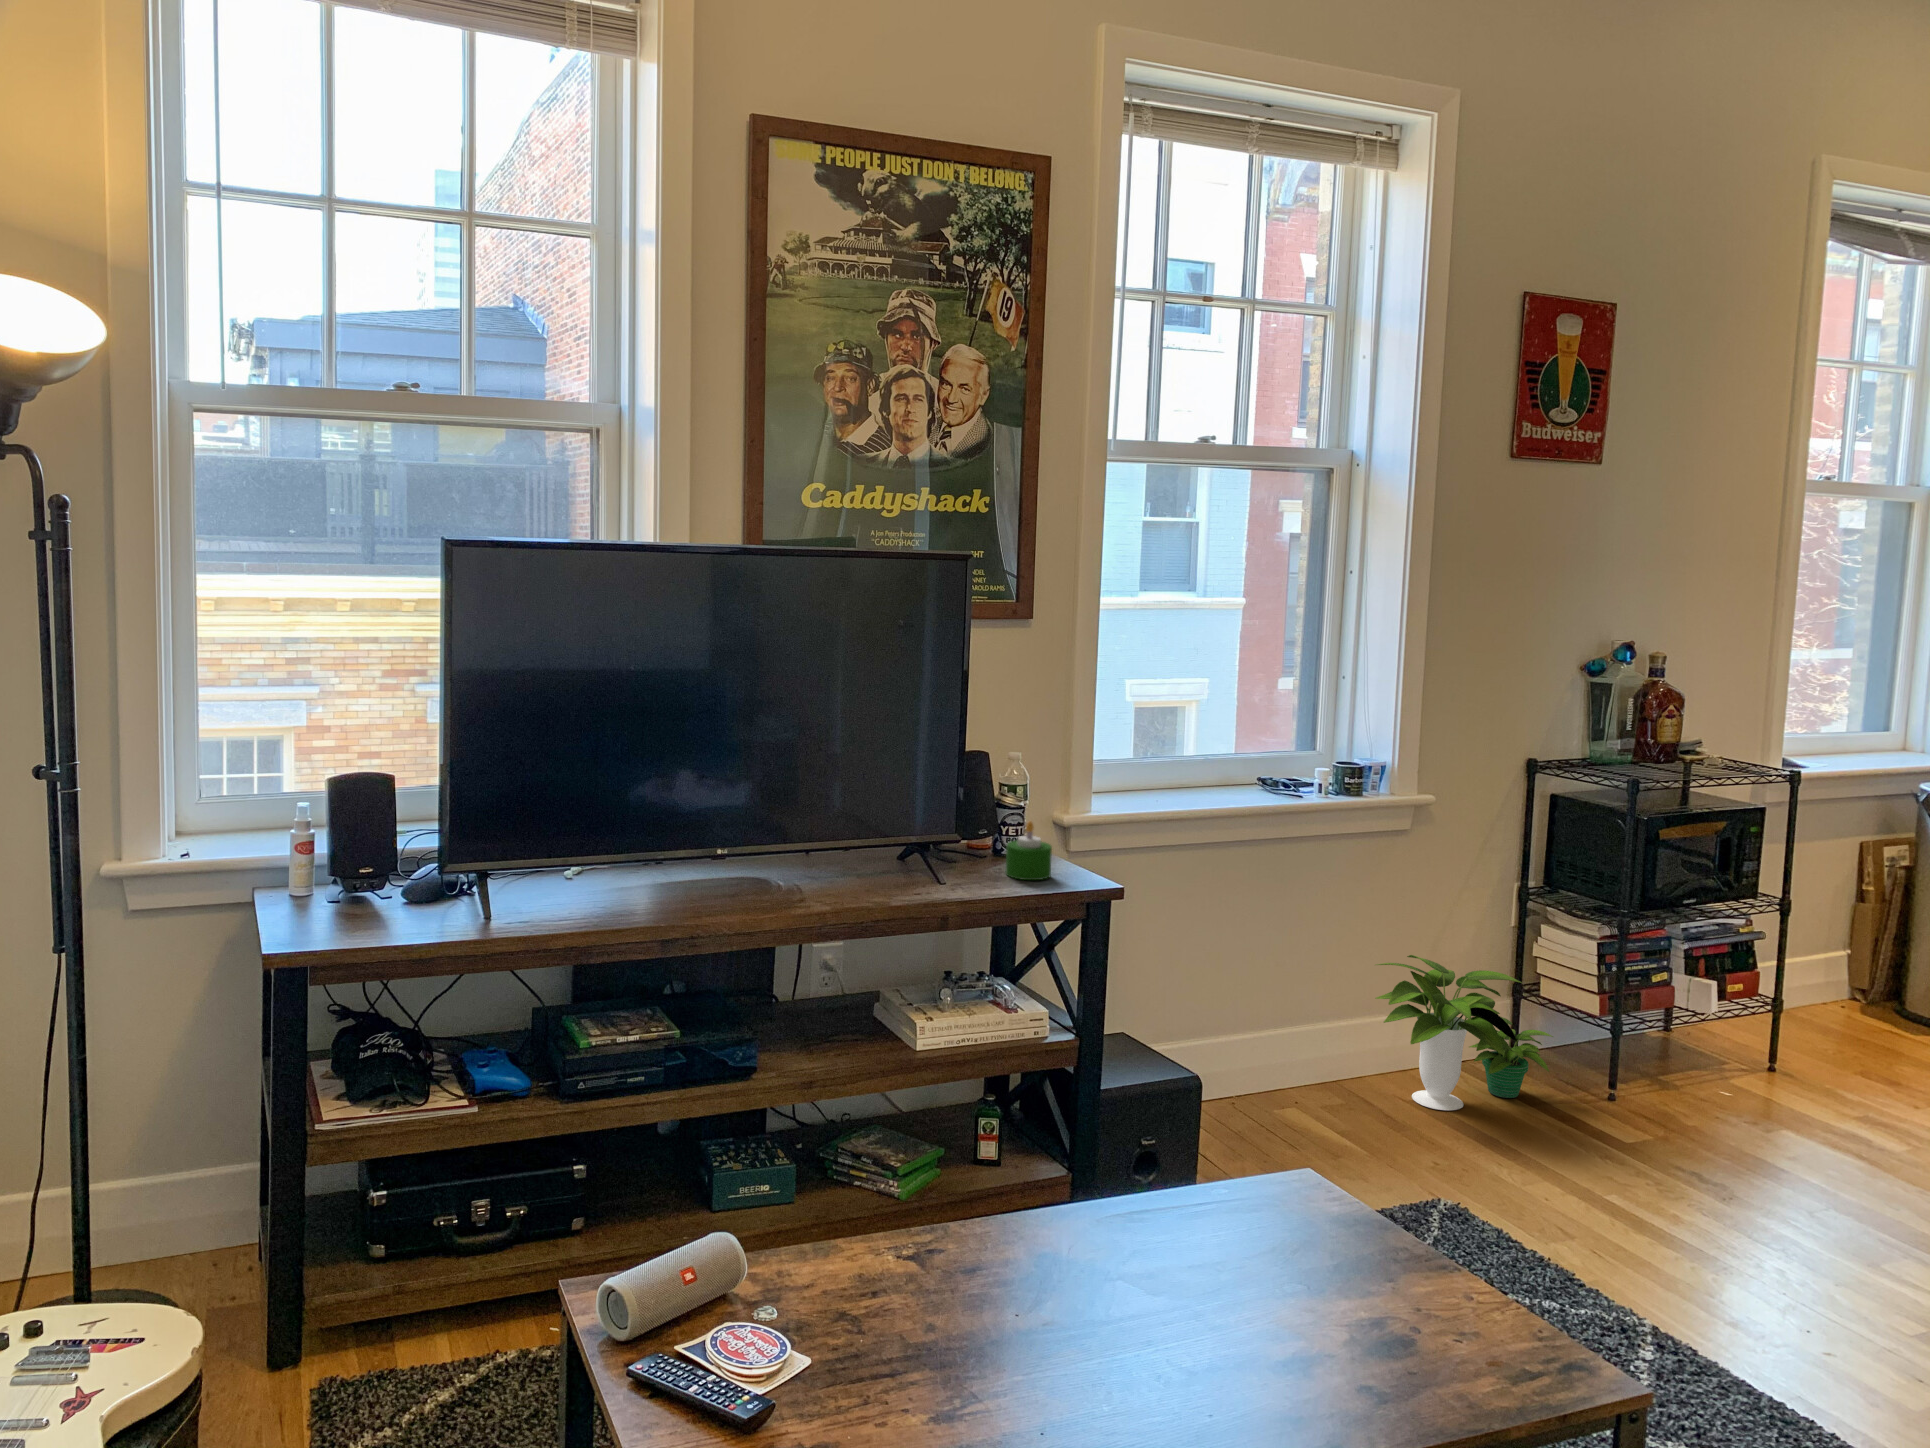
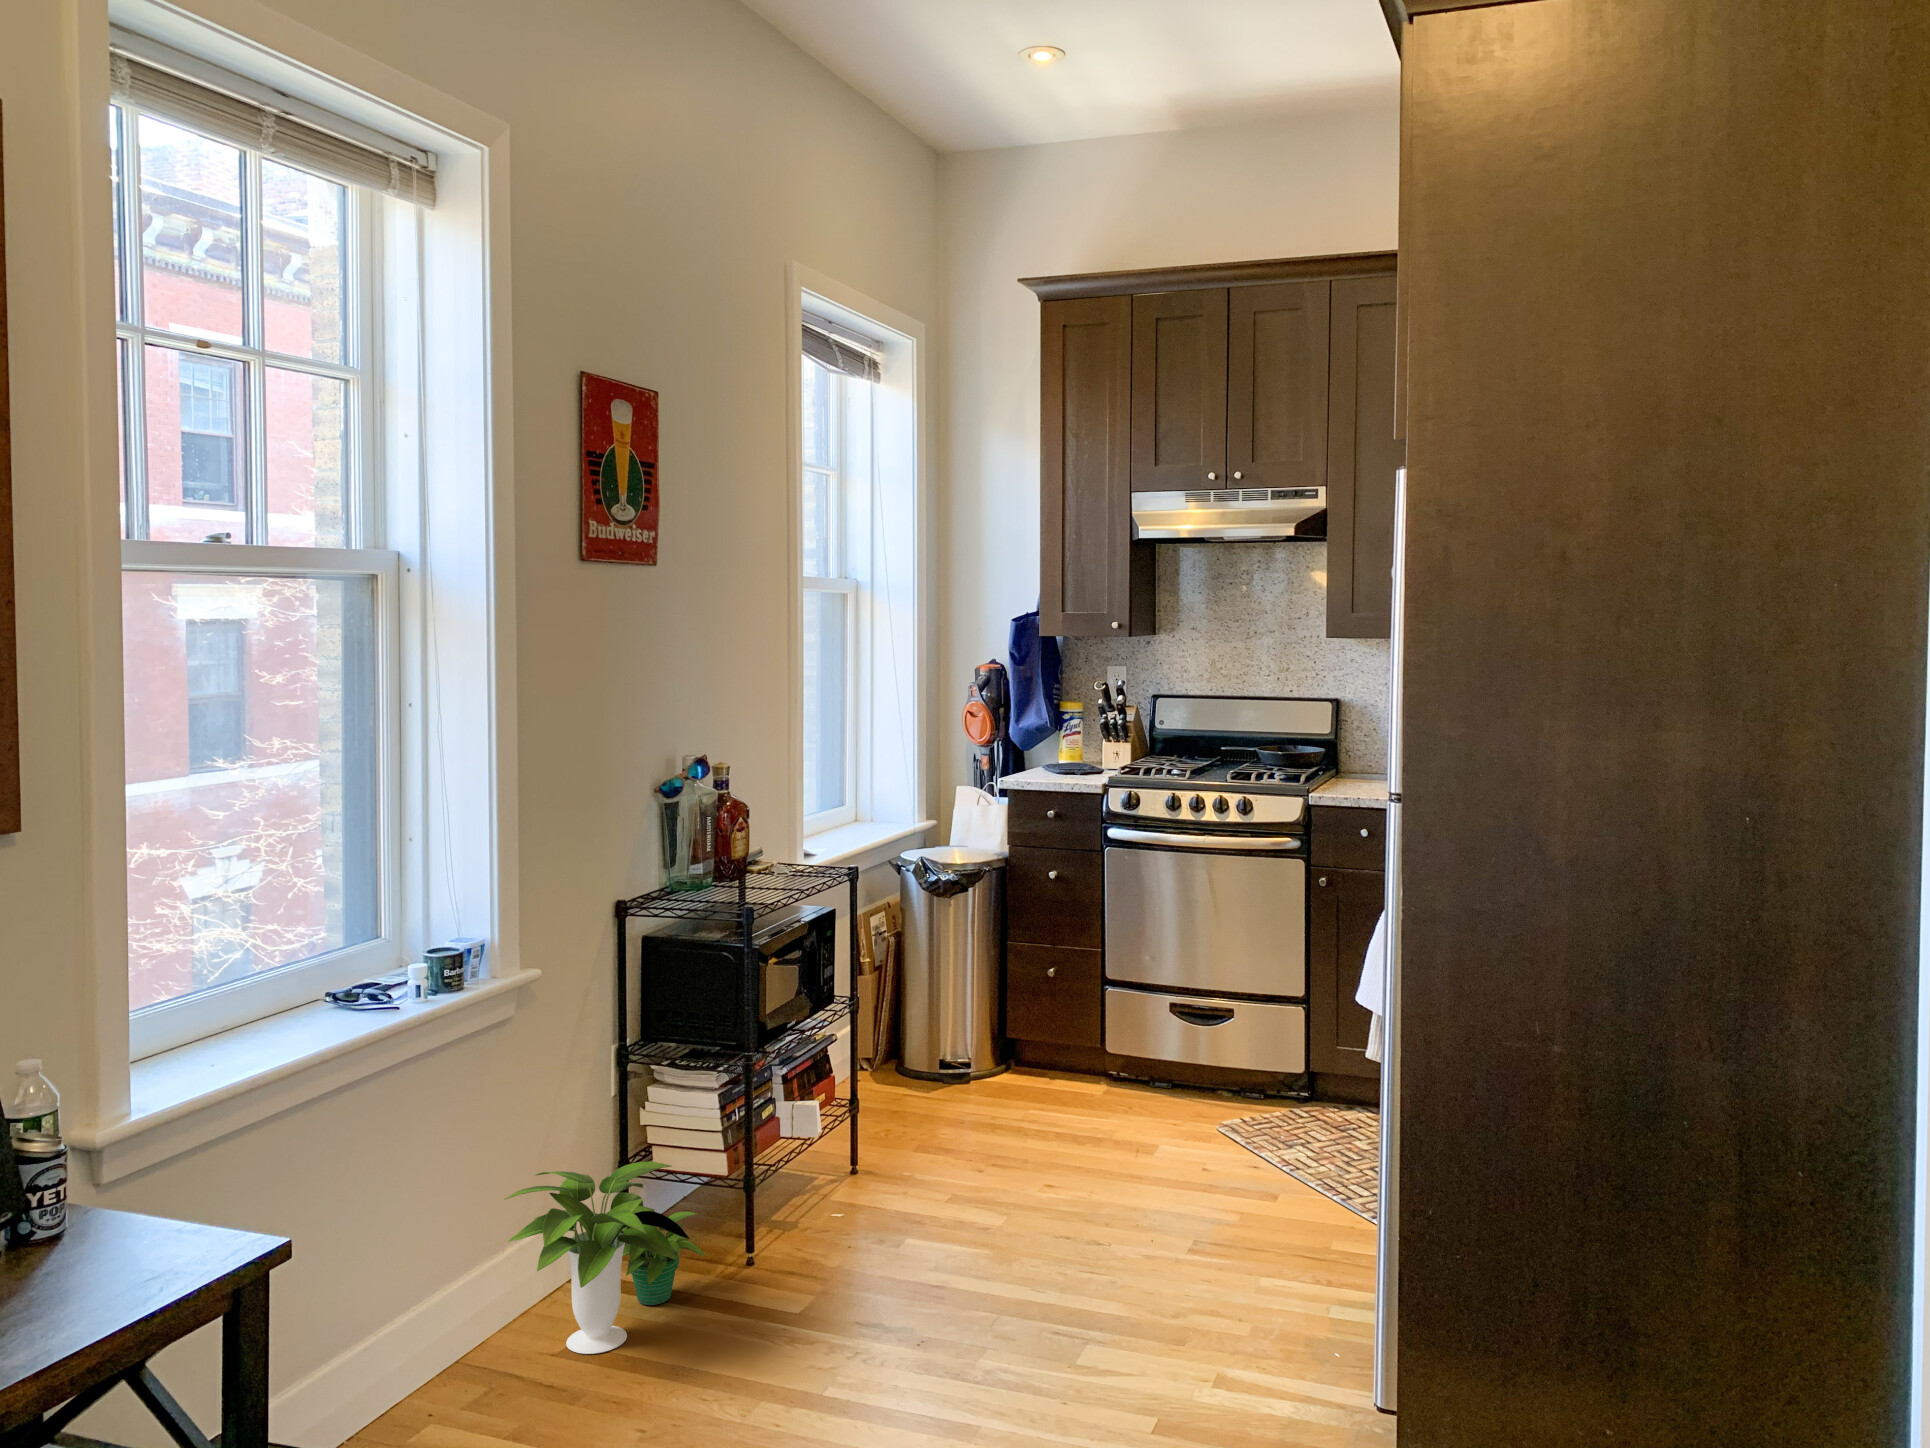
candle: present [1006,822,1052,880] -> none [77,1184,166,1290]

